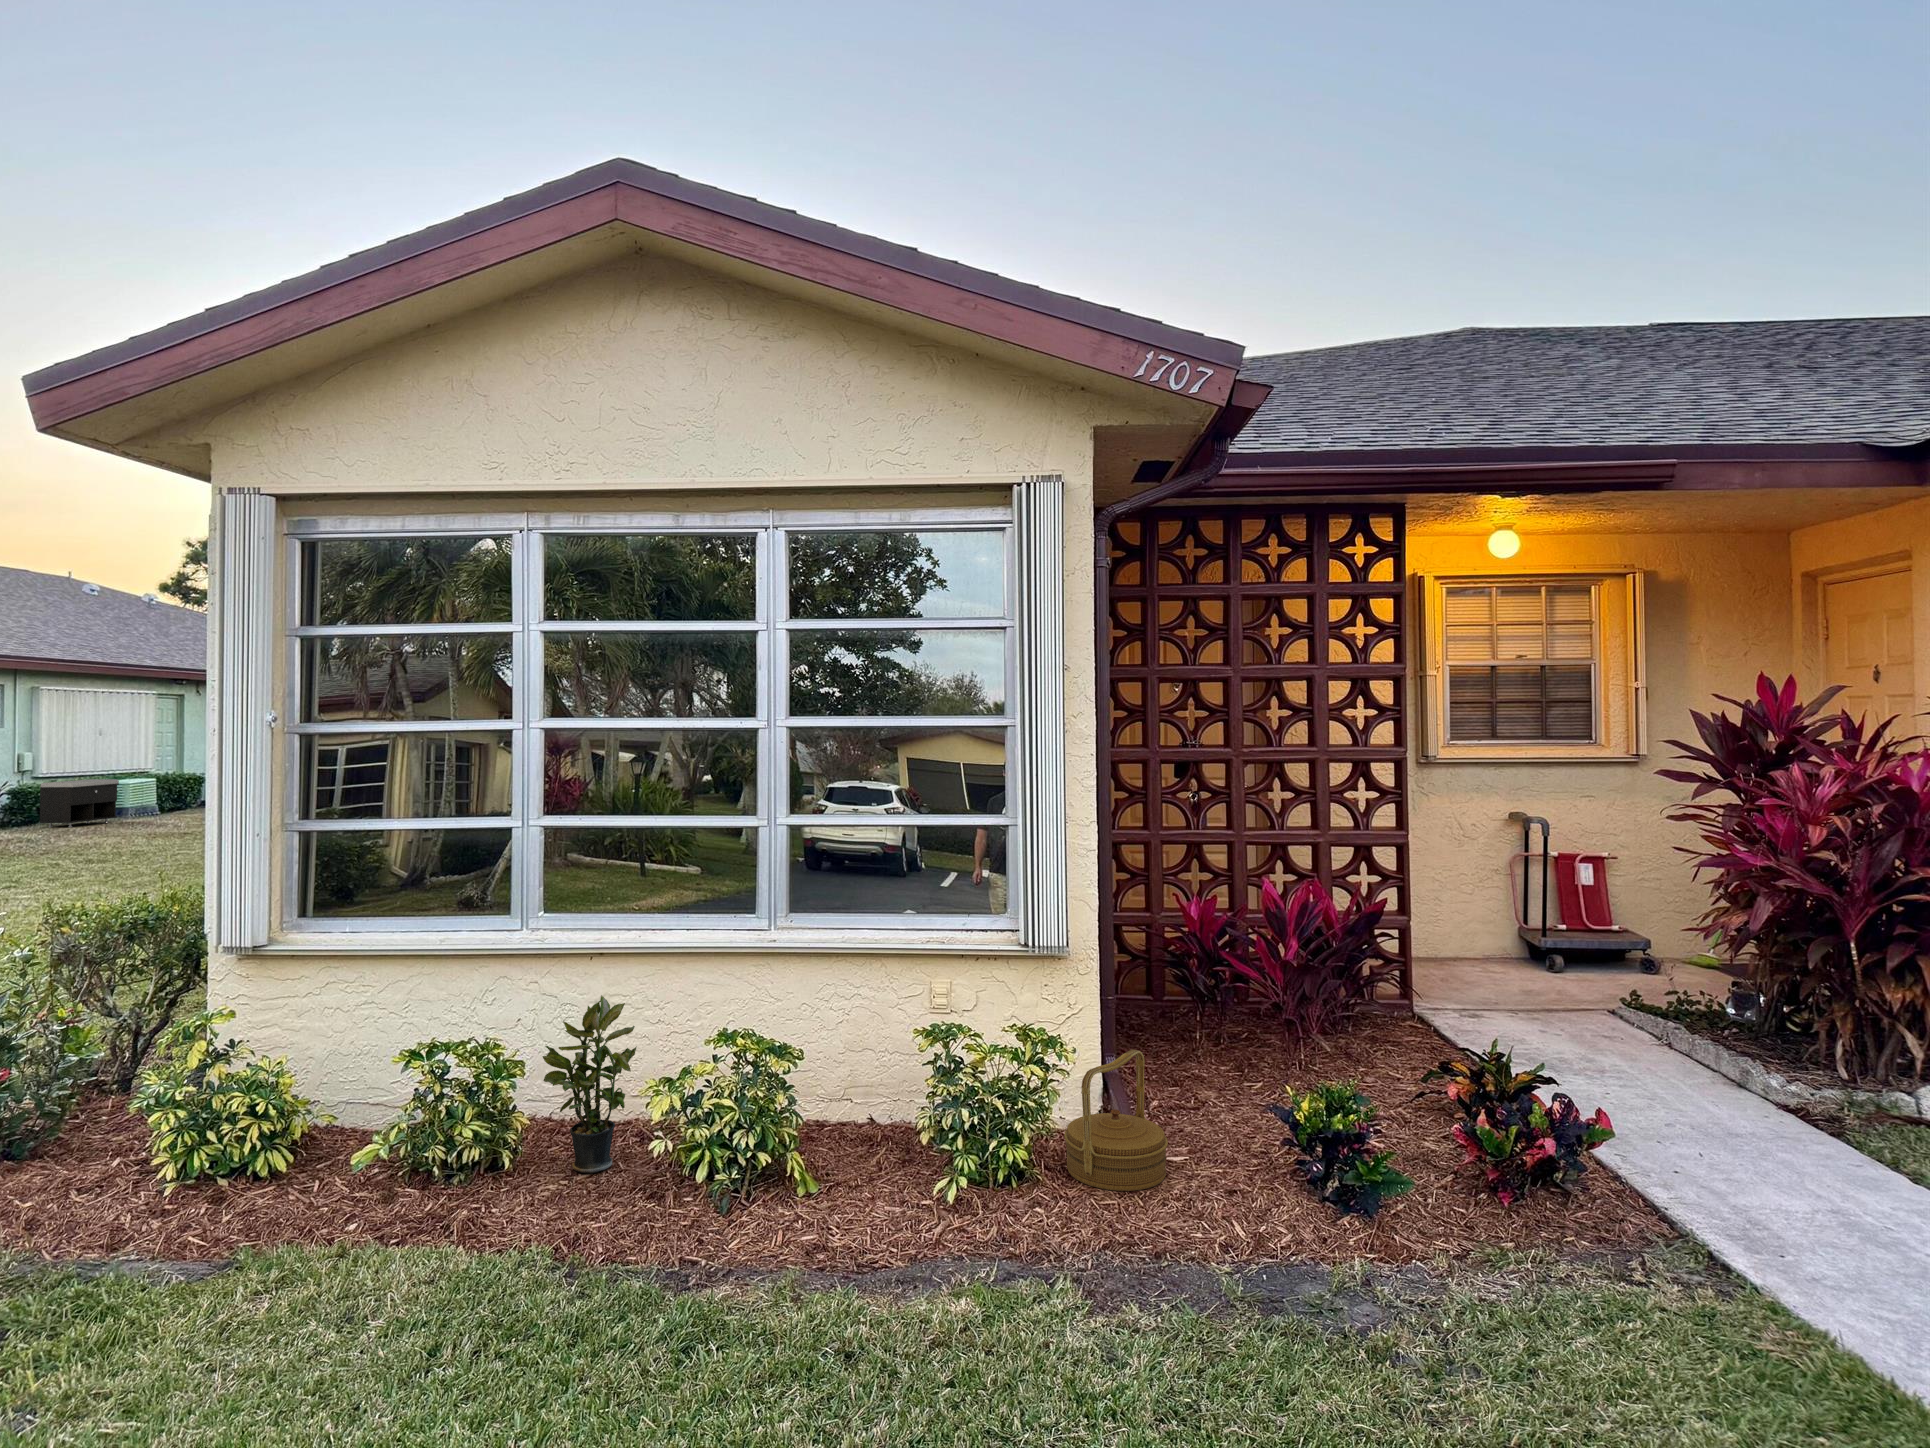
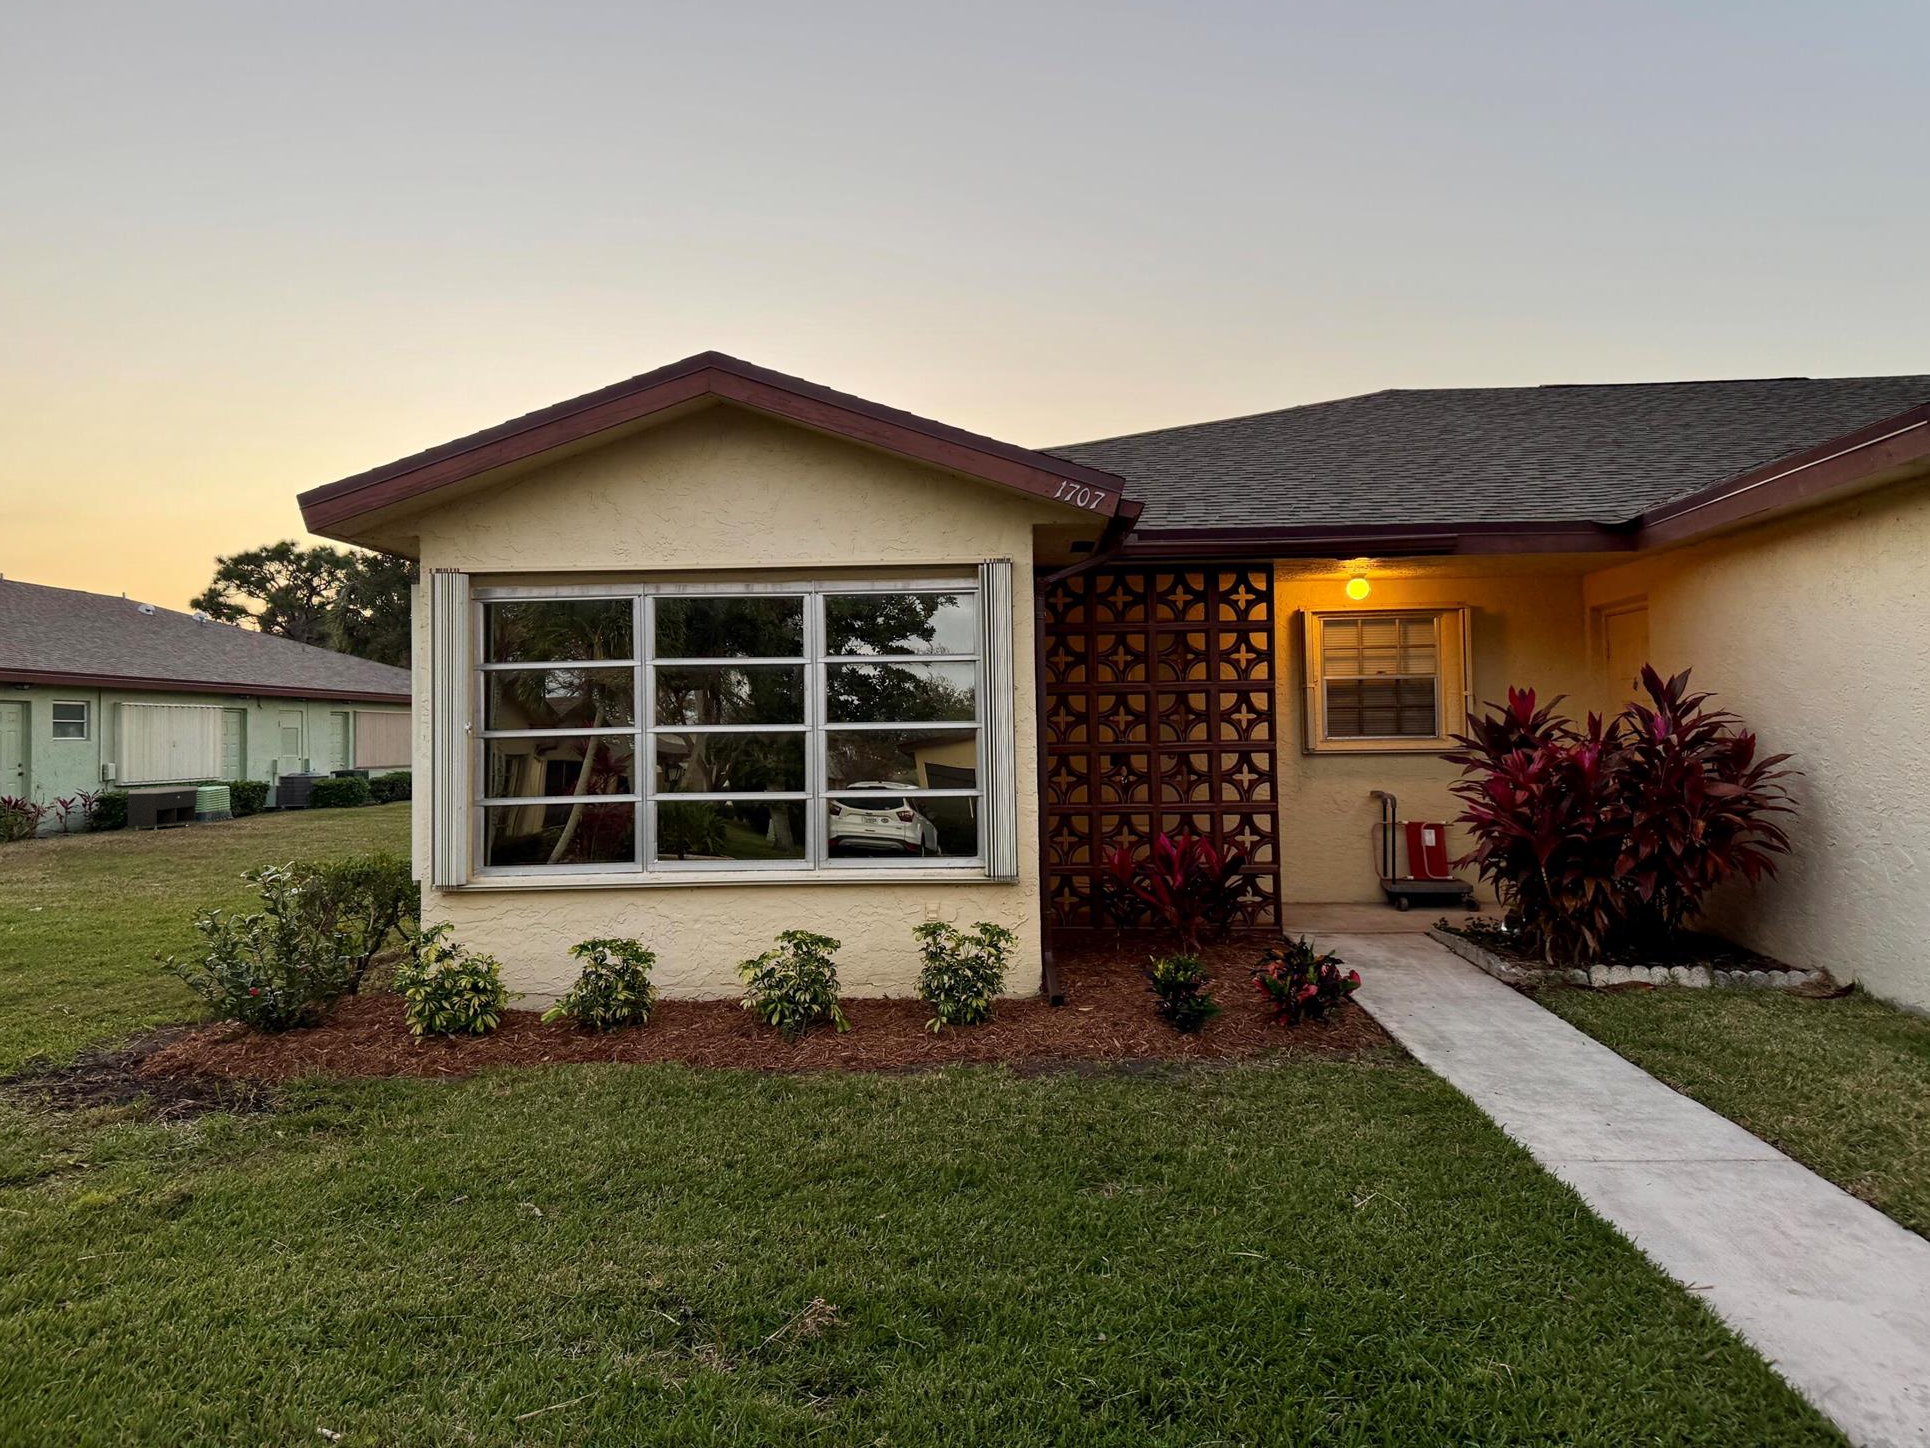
potted plant: present [543,995,636,1173] -> none [664,911,727,1028]
woven basket: present [1064,1049,1168,1191] -> none [1014,941,1081,1027]

